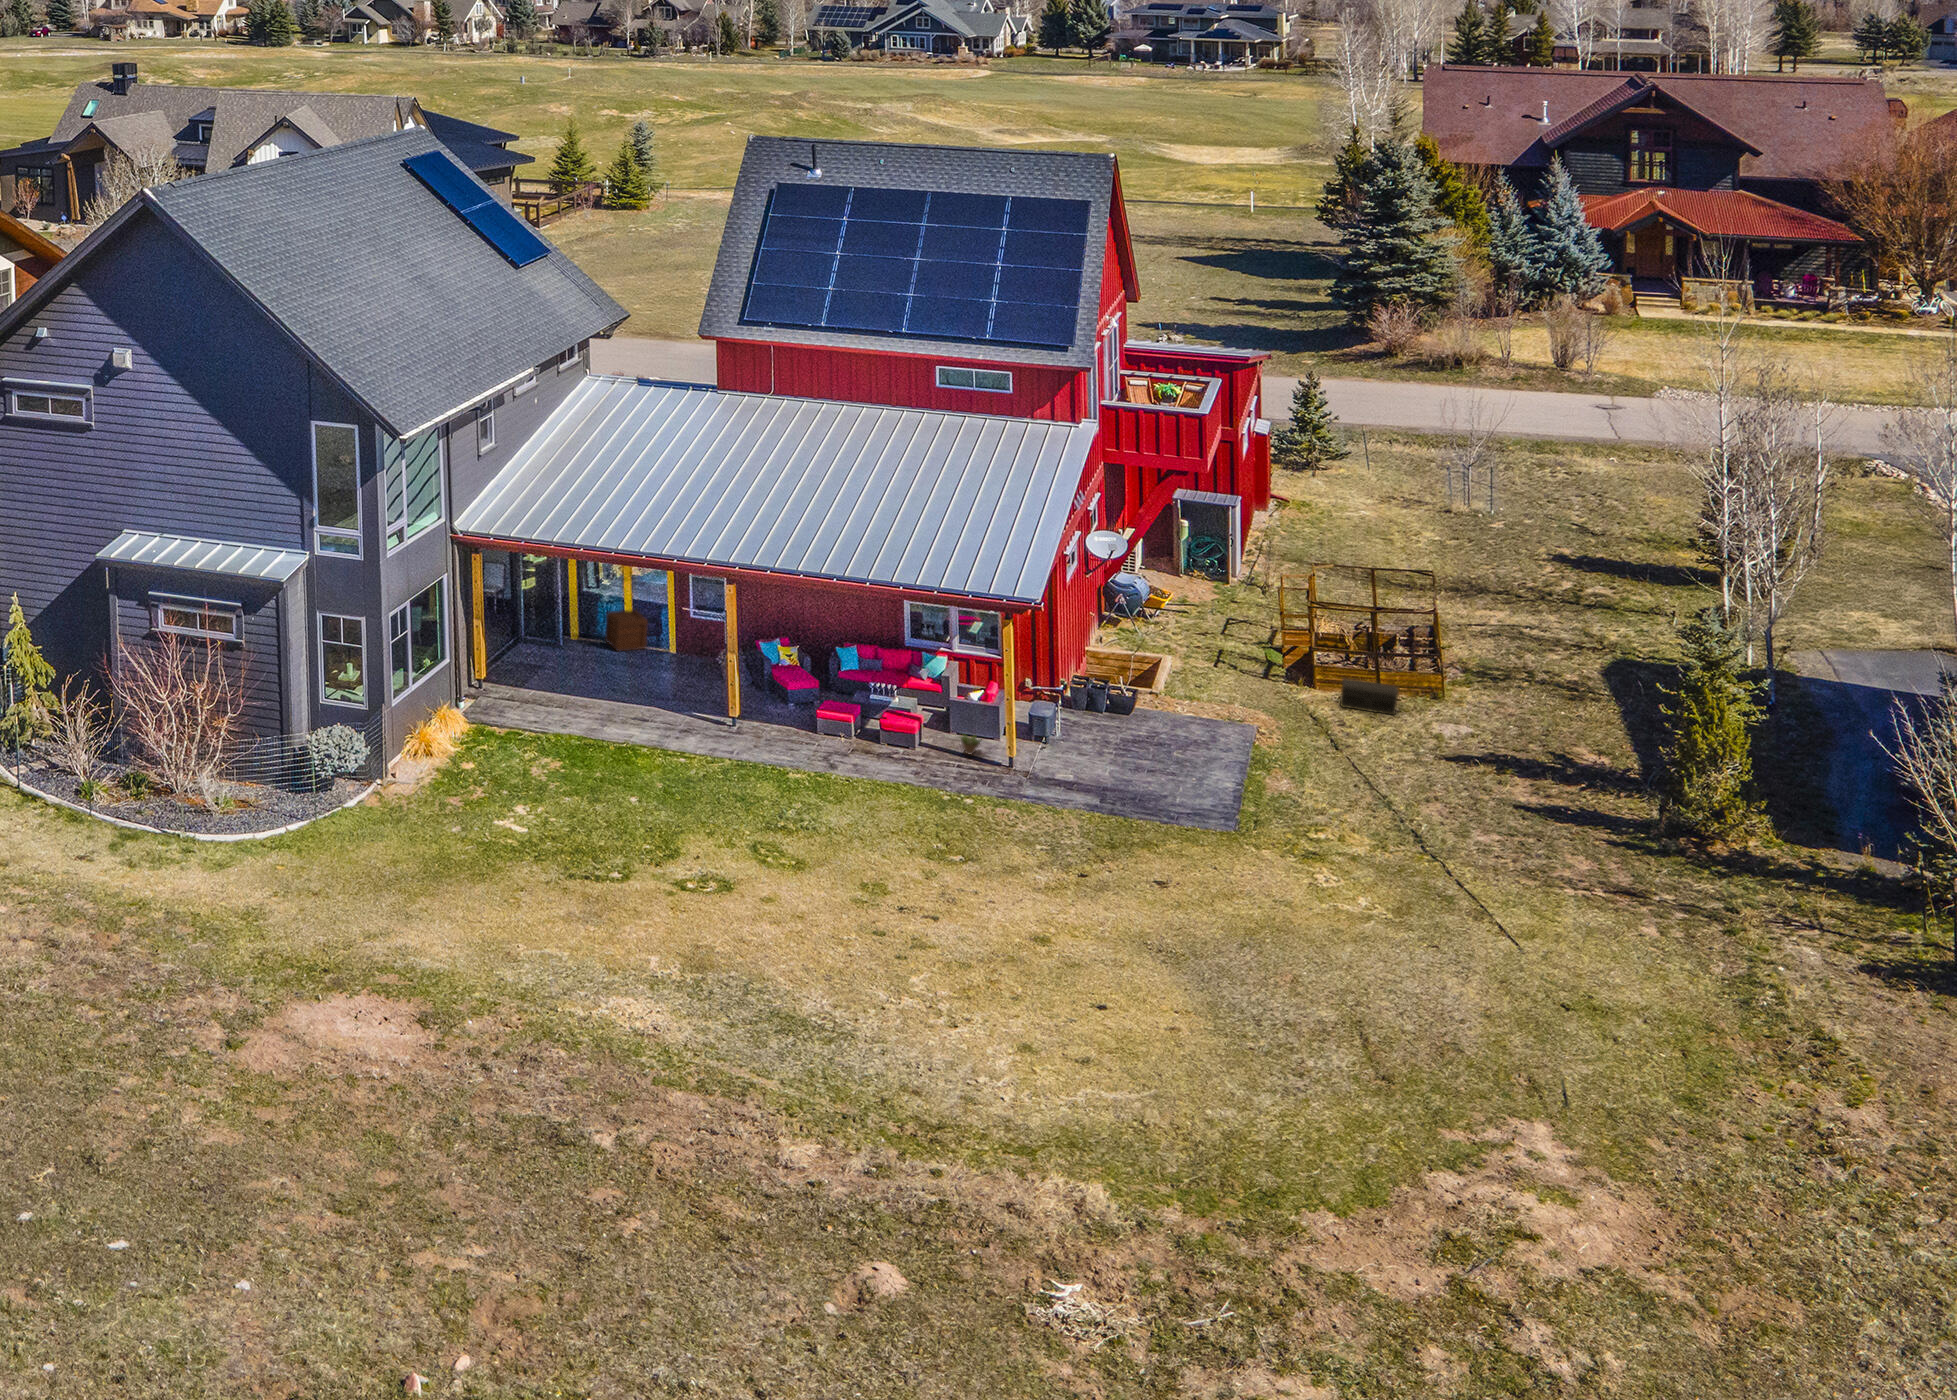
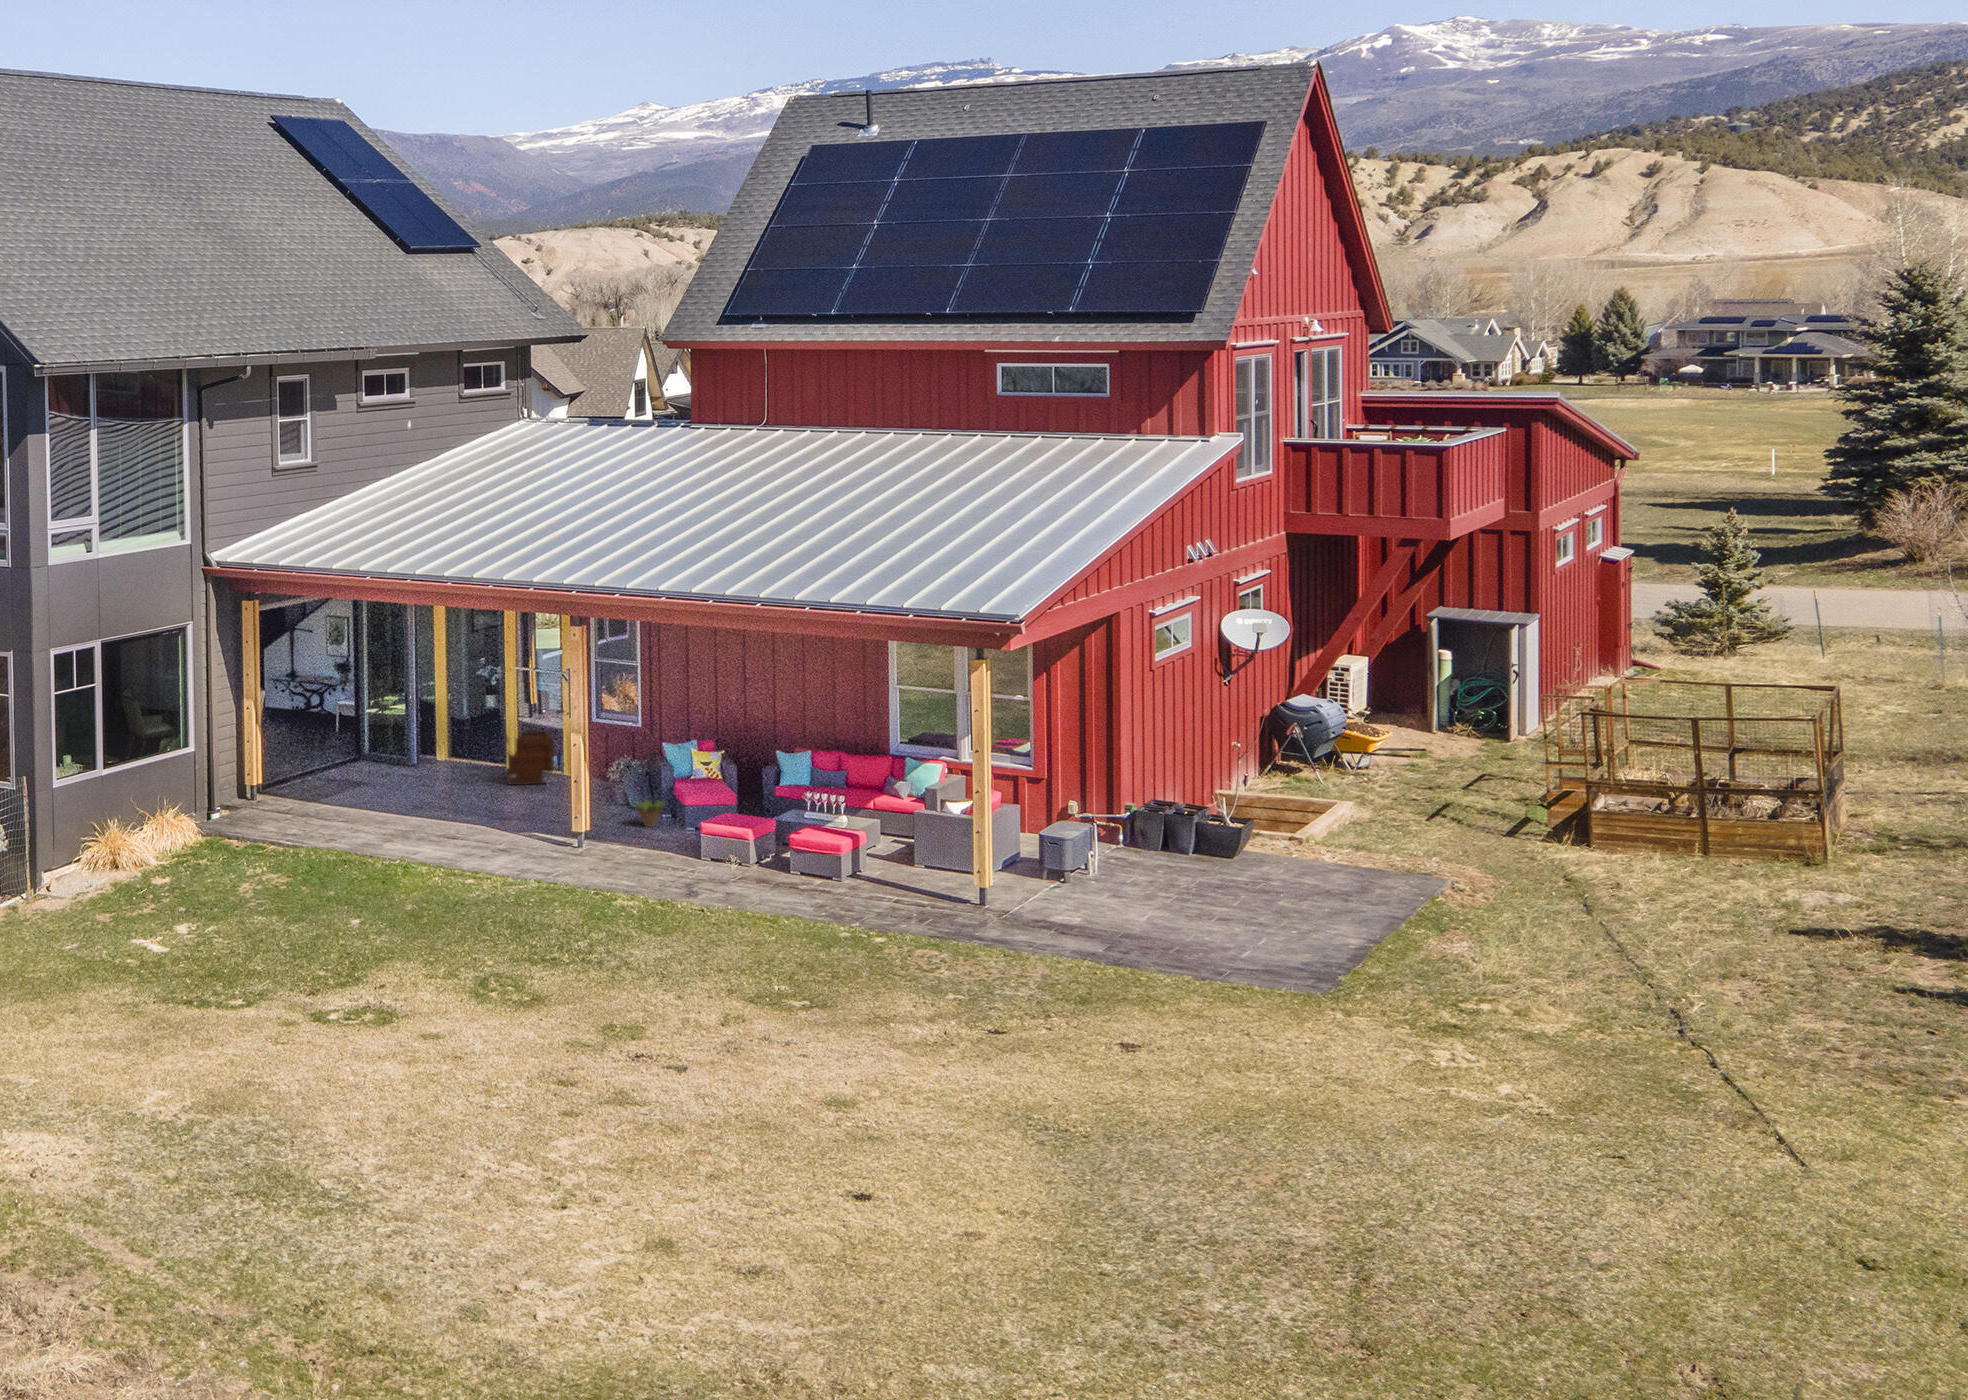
storage bench: present [1340,678,1399,715] -> none [1646,818,1751,876]
decorative plant: present [960,734,982,754] -> present [631,800,665,827]

